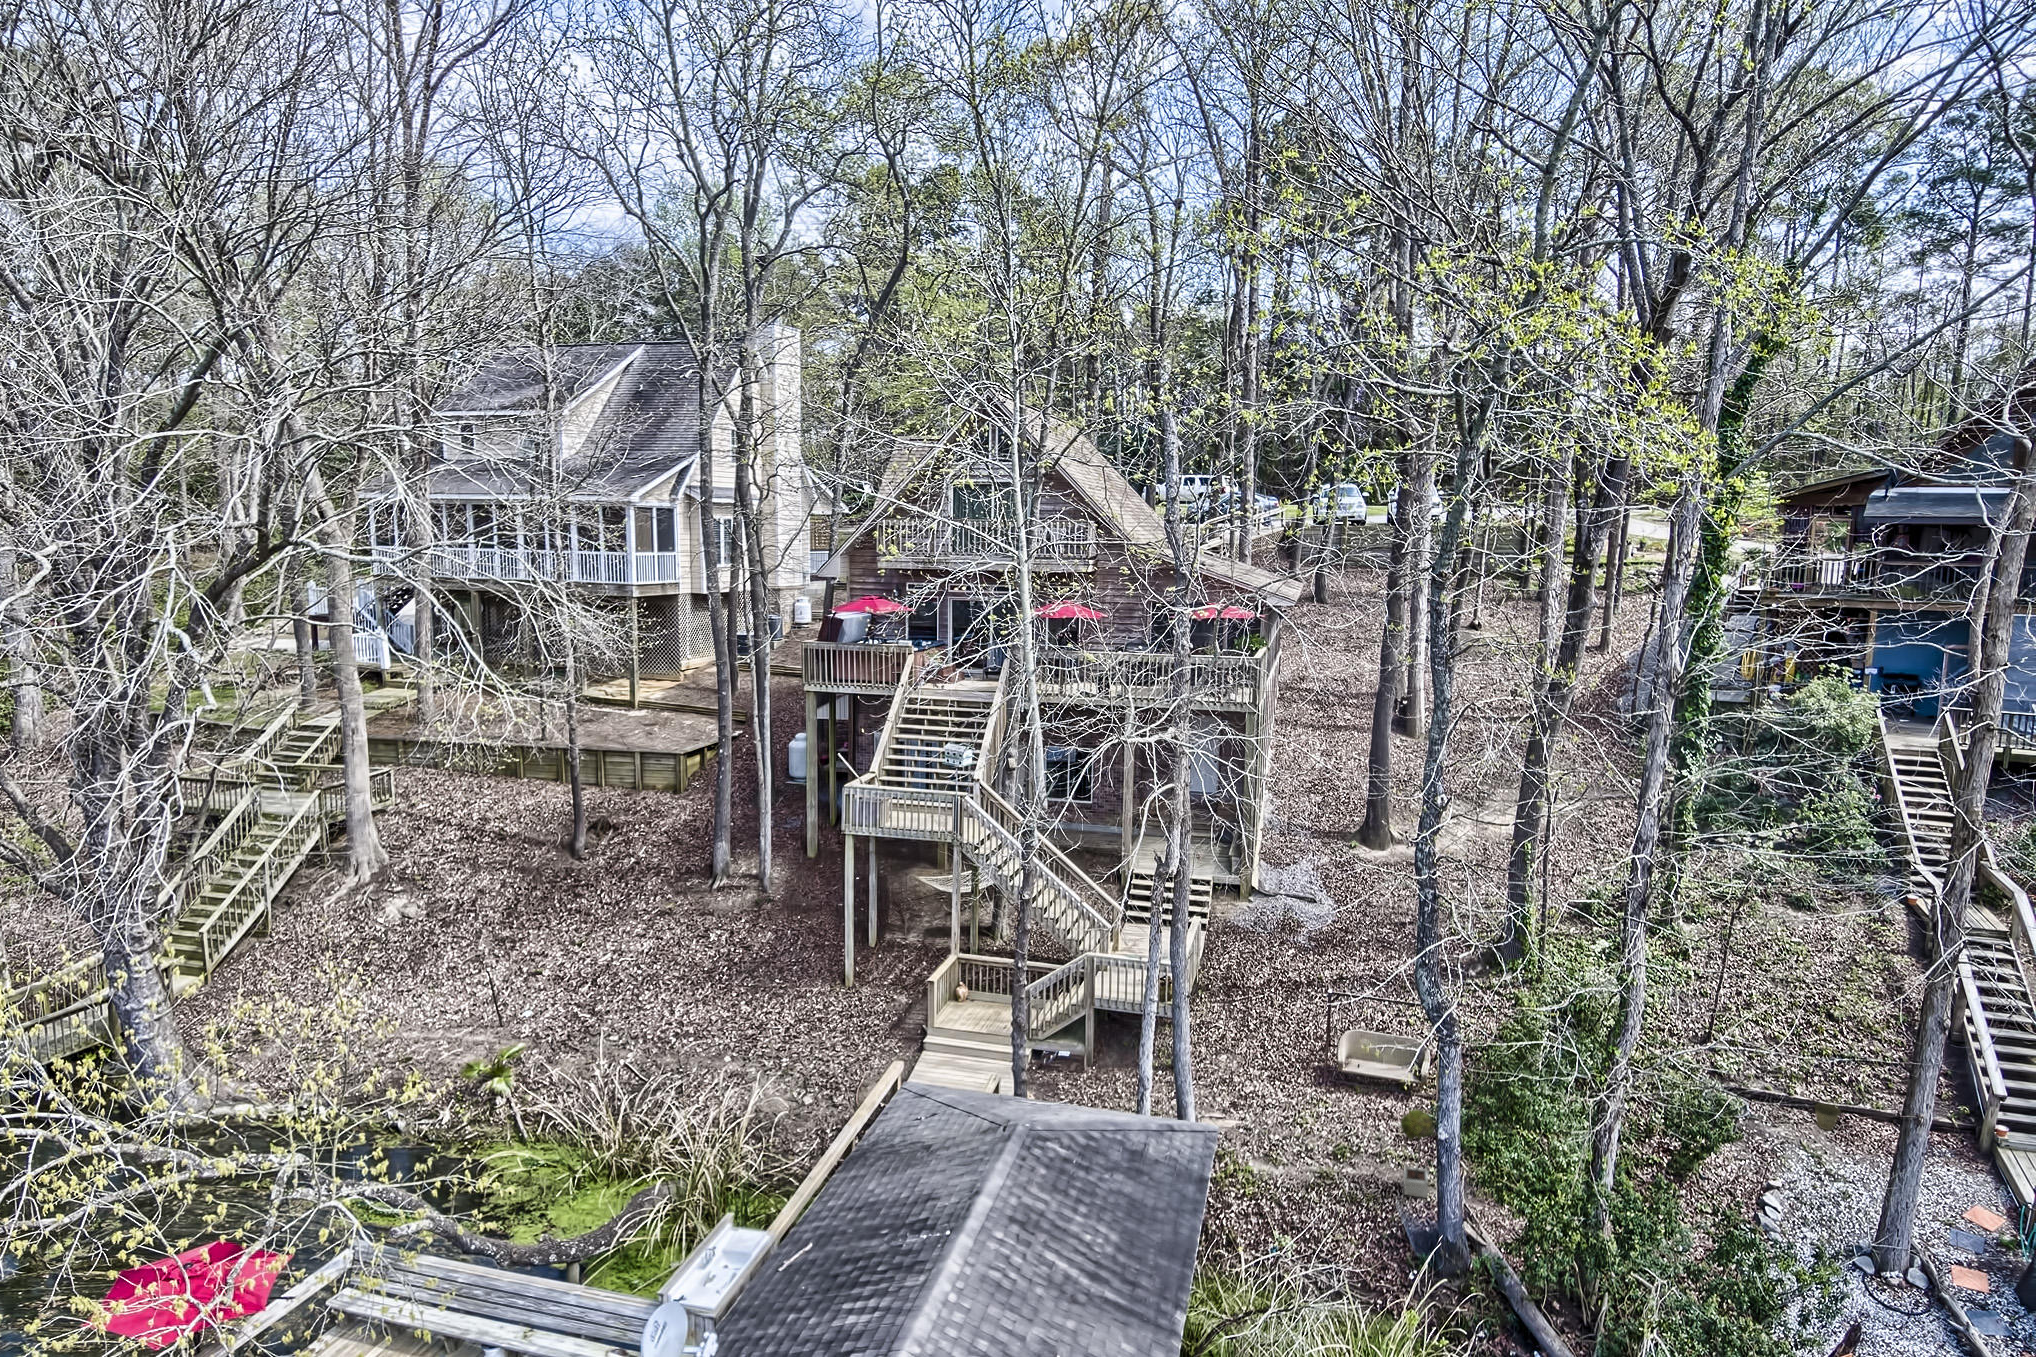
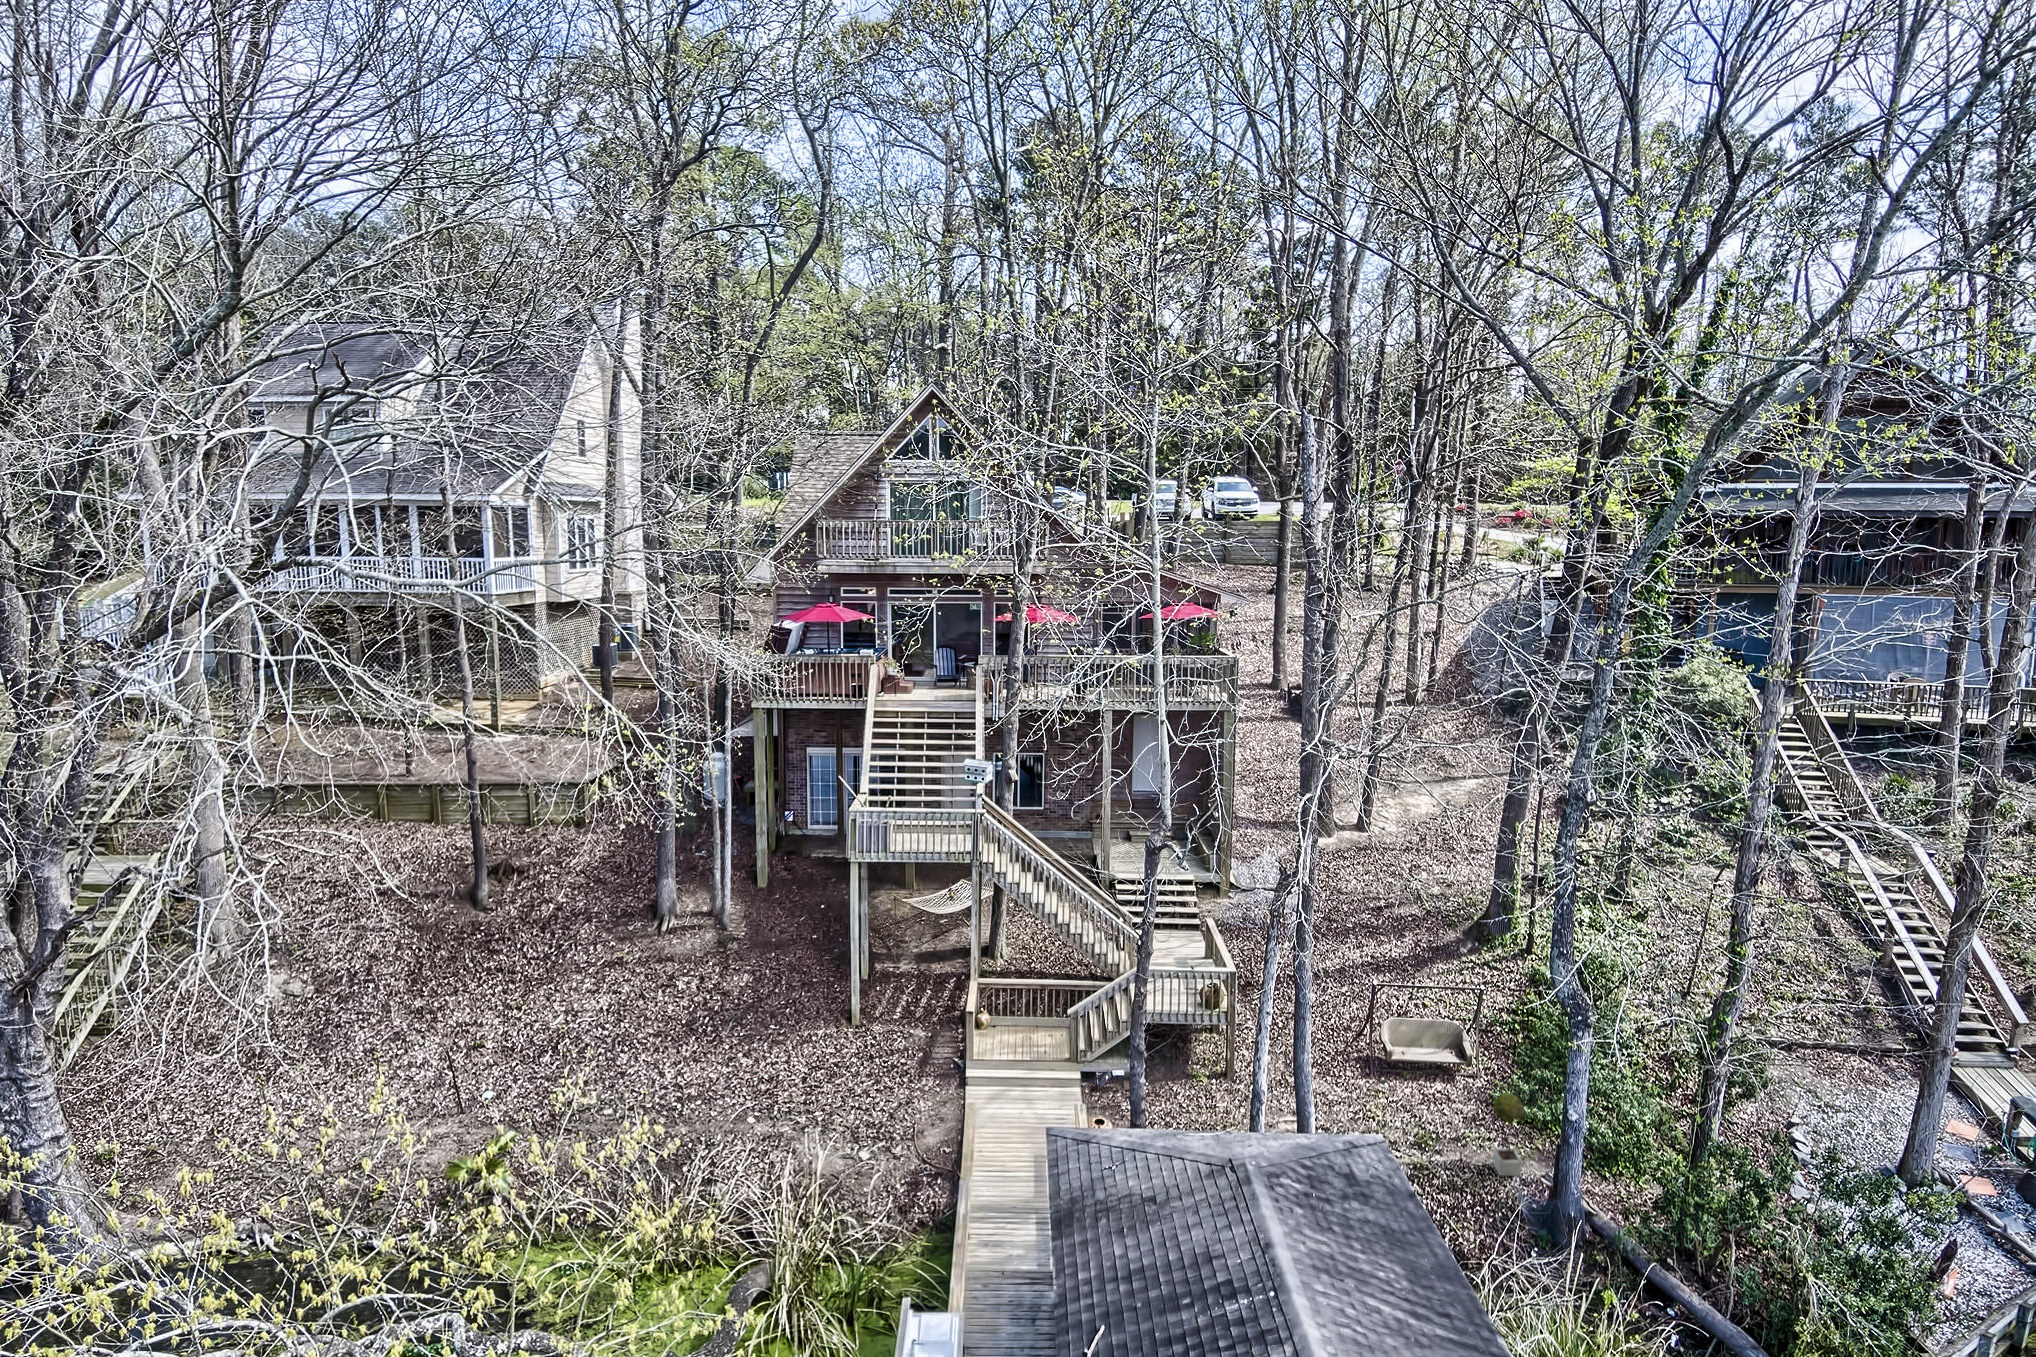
bucket: present [1815,1103,1841,1130] -> none [1804,1039,1827,1068]

